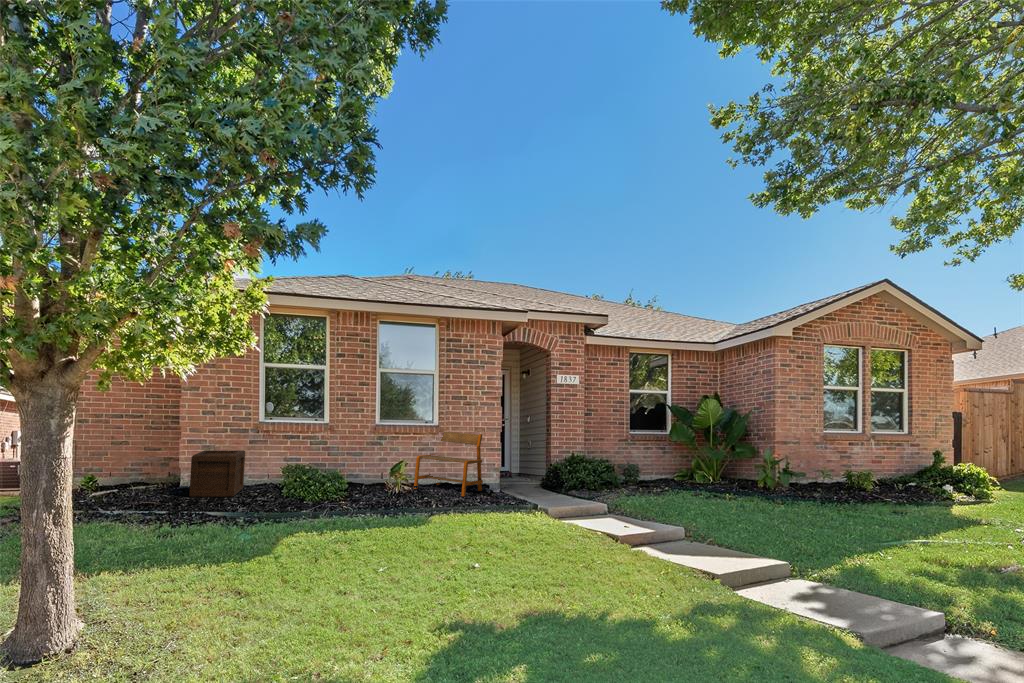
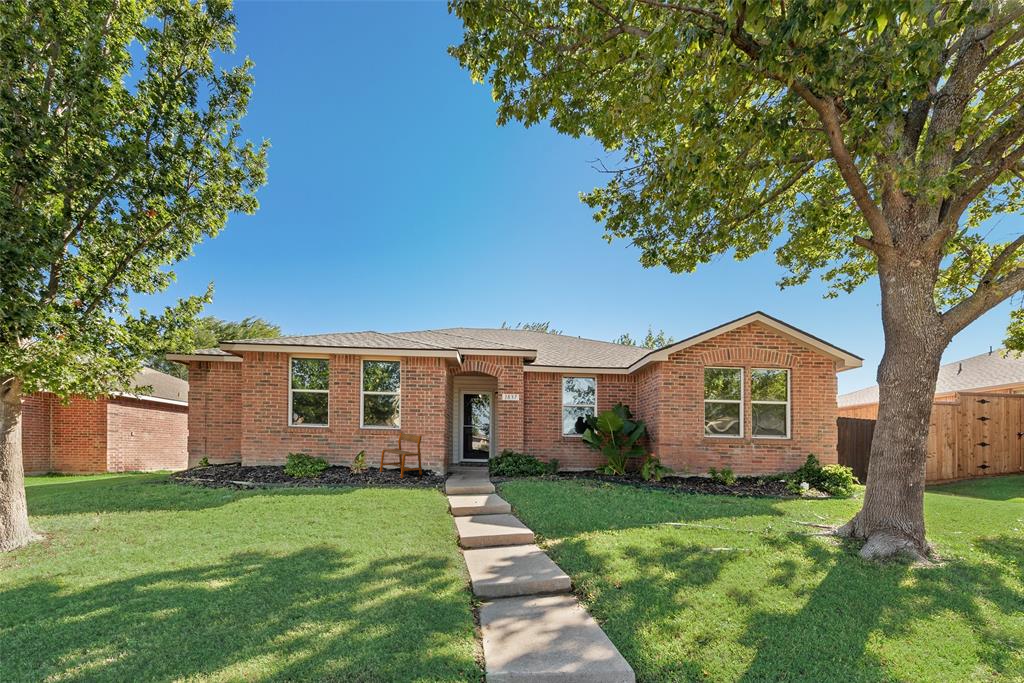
wooden crate: present [189,450,245,497] -> none [236,444,277,473]

